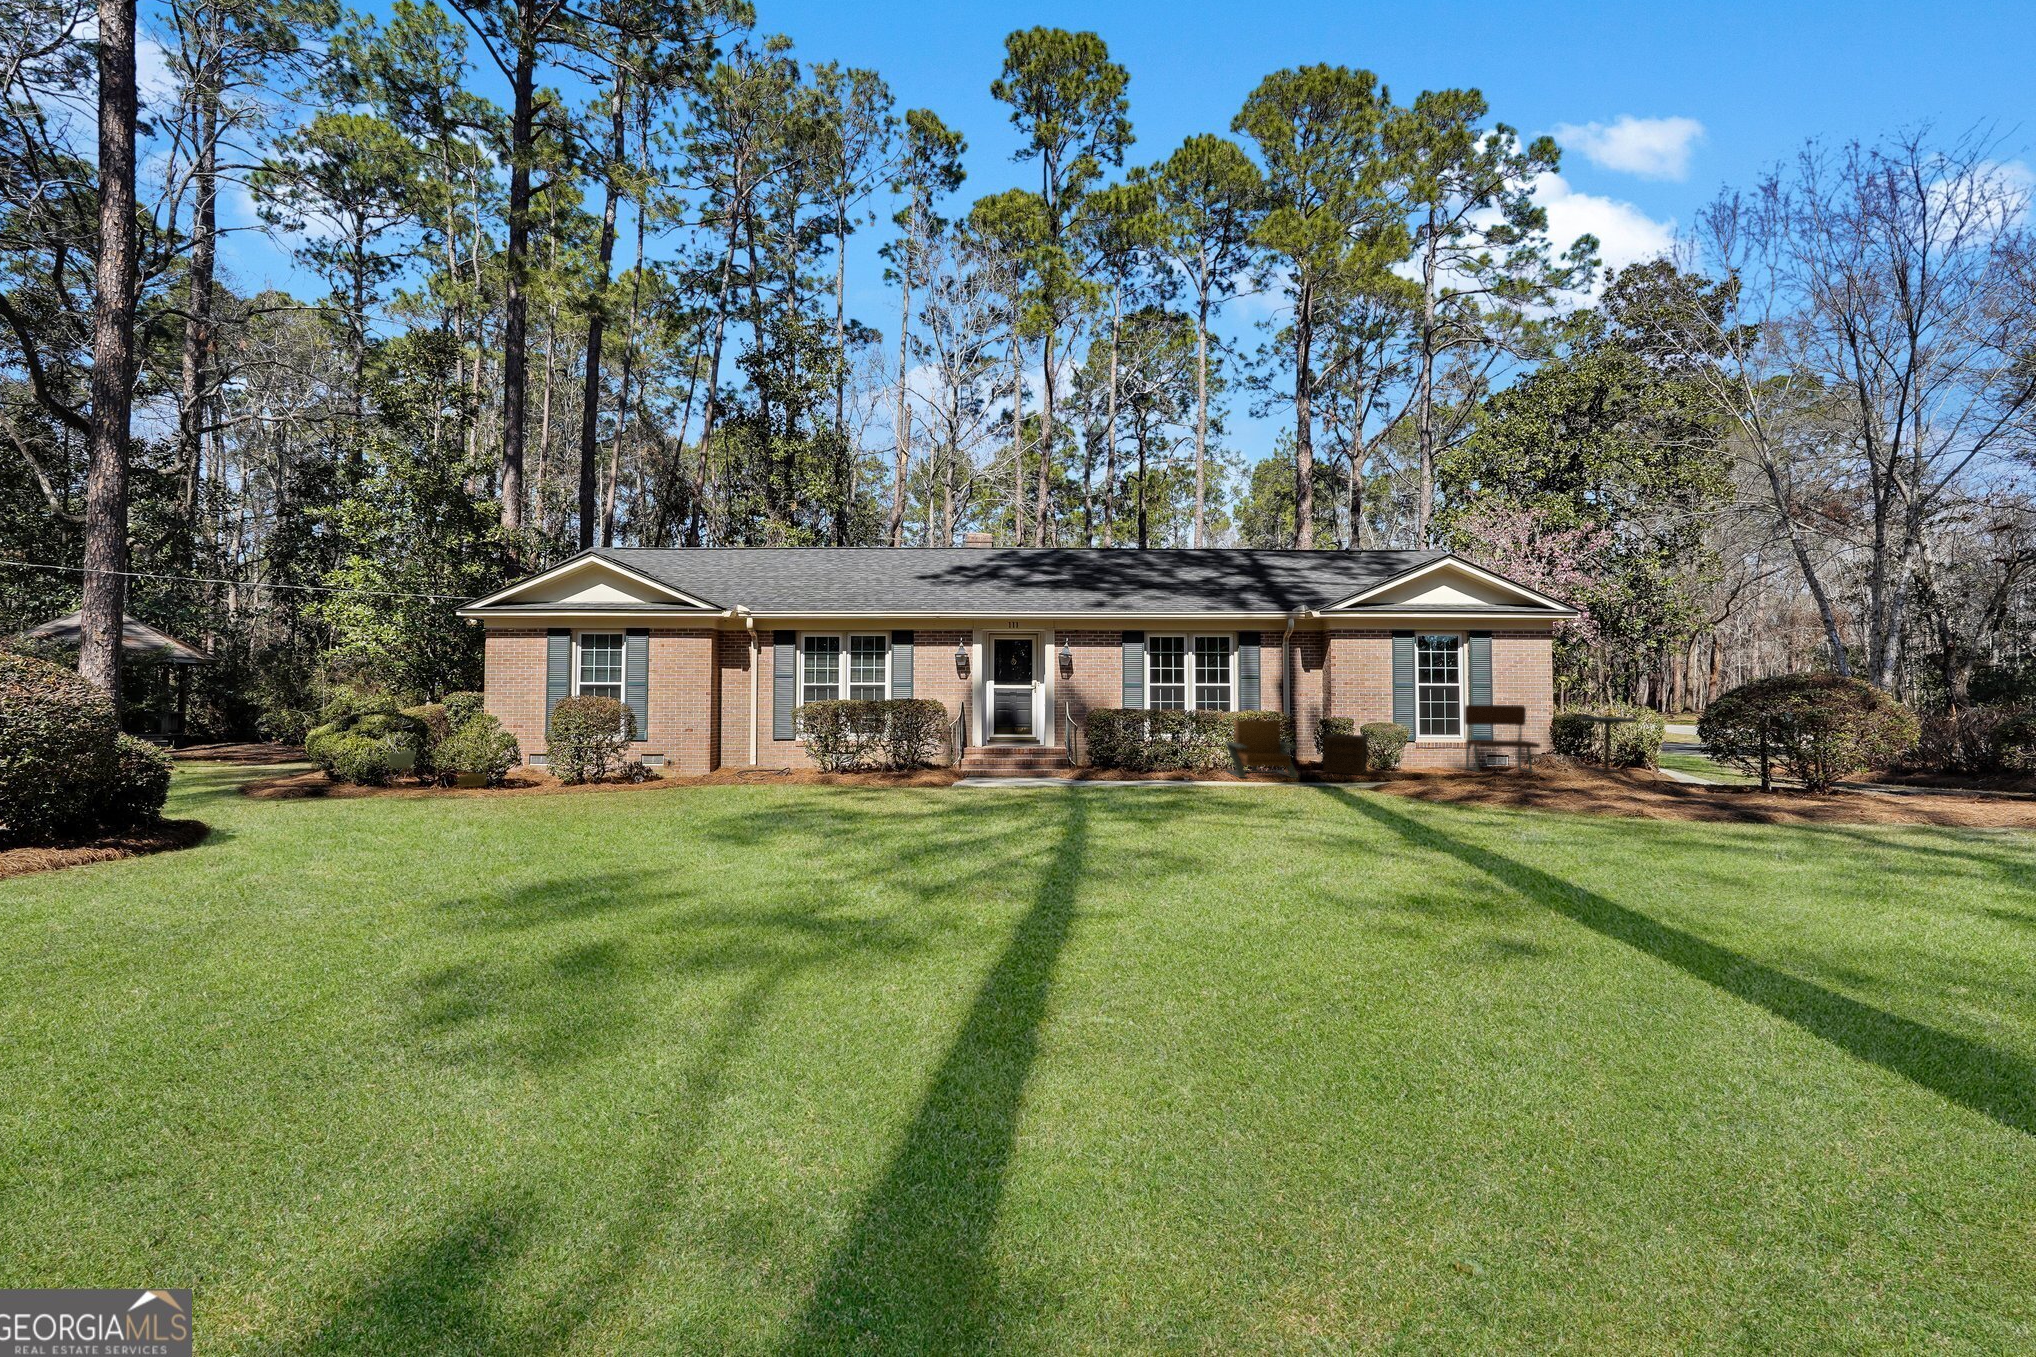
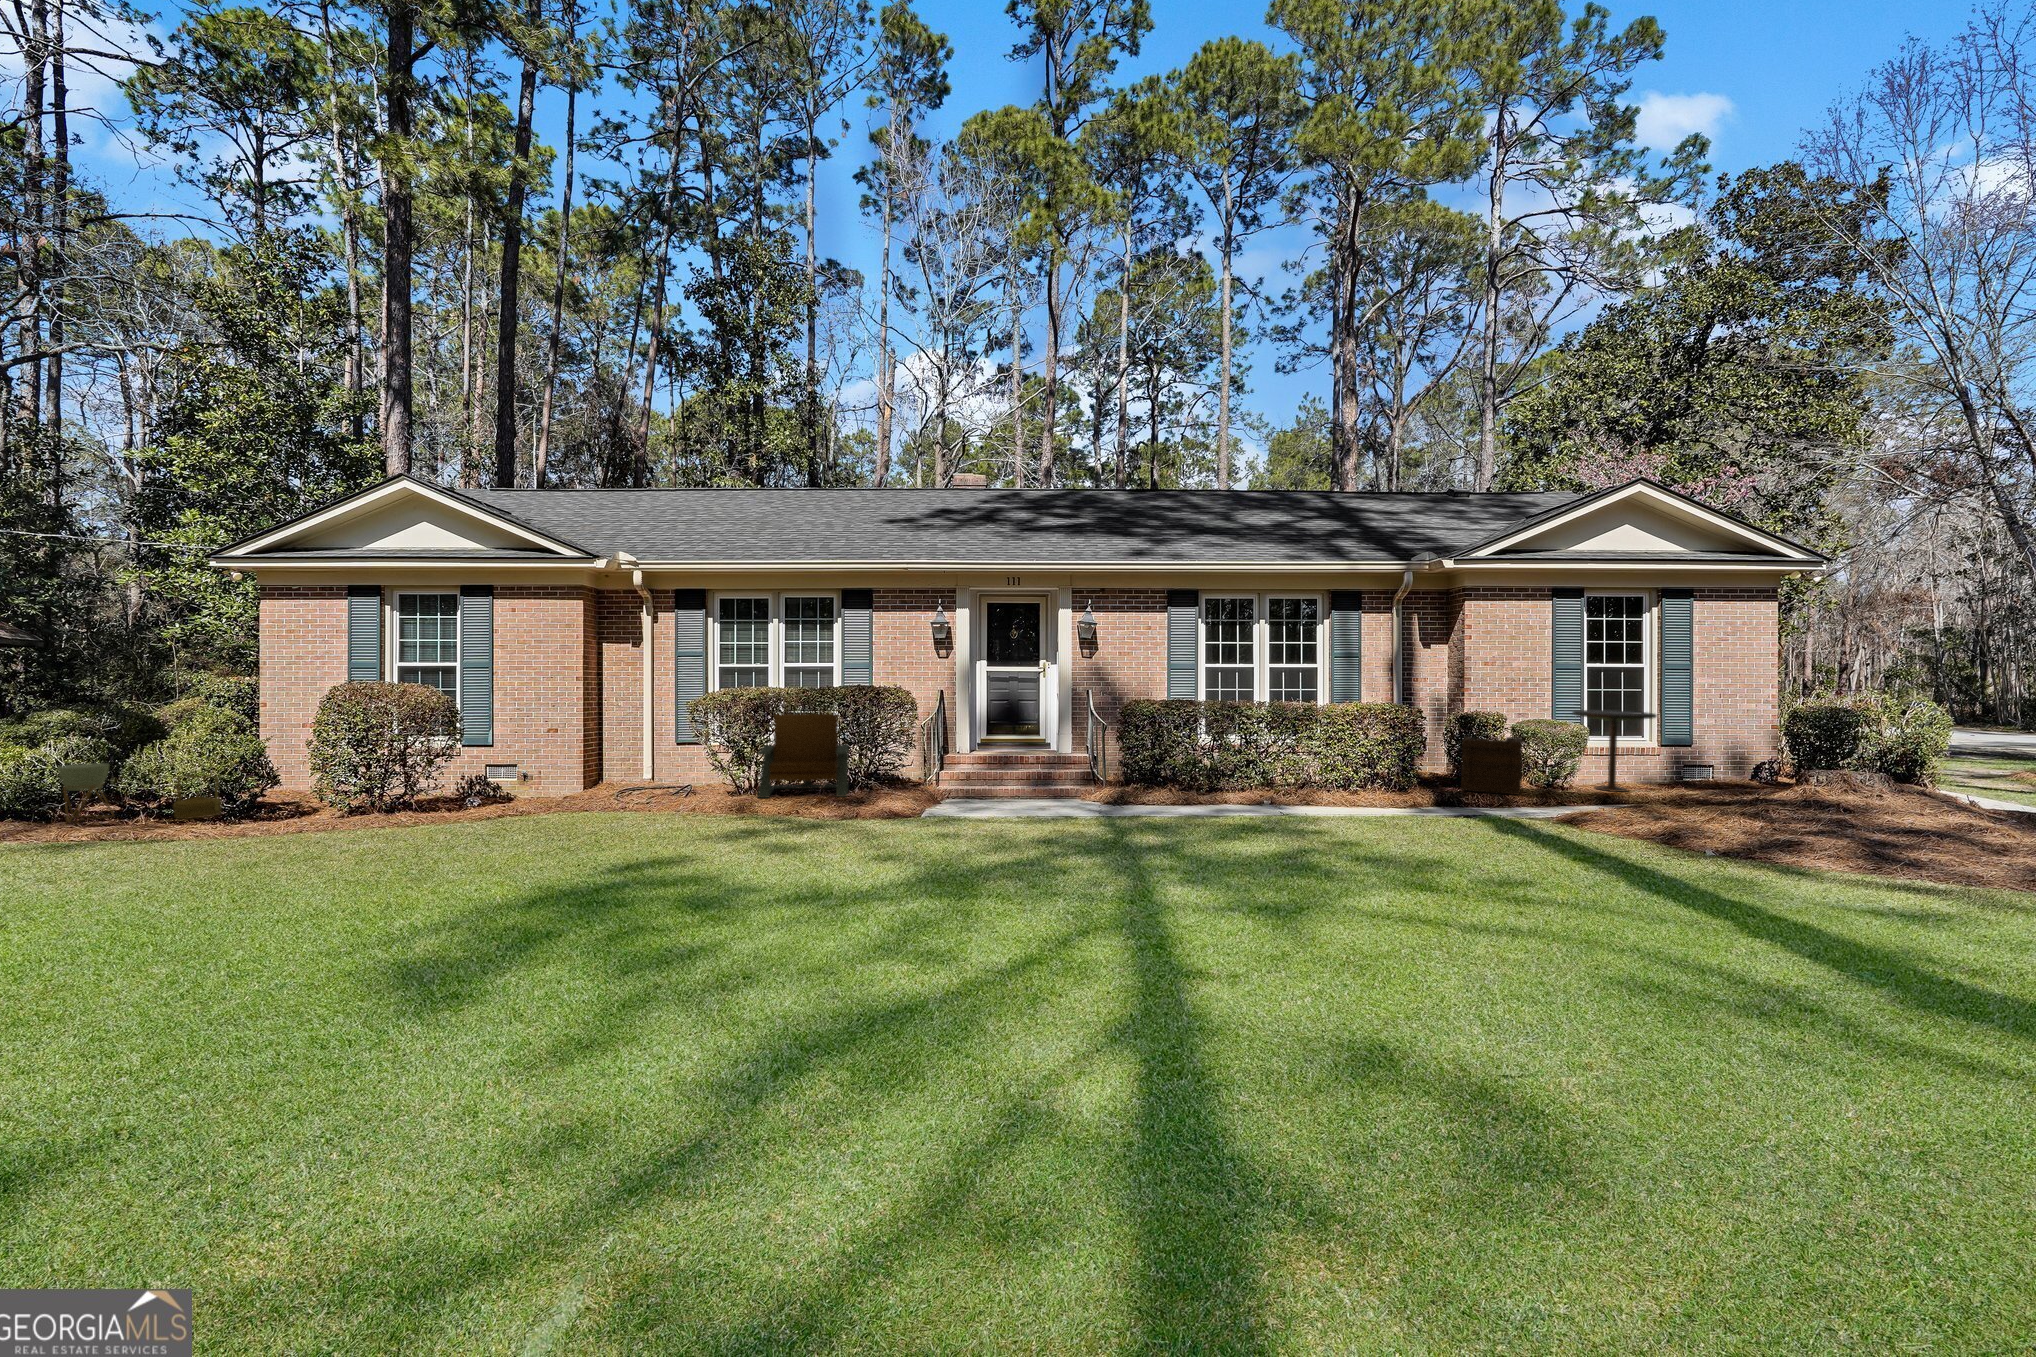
bench: present [1465,705,1540,772] -> none [1657,694,1774,791]
pedestal table: present [1579,716,1638,772] -> present [1573,710,1656,792]
lounge chair: present [1225,720,1298,778] -> present [758,714,849,798]

